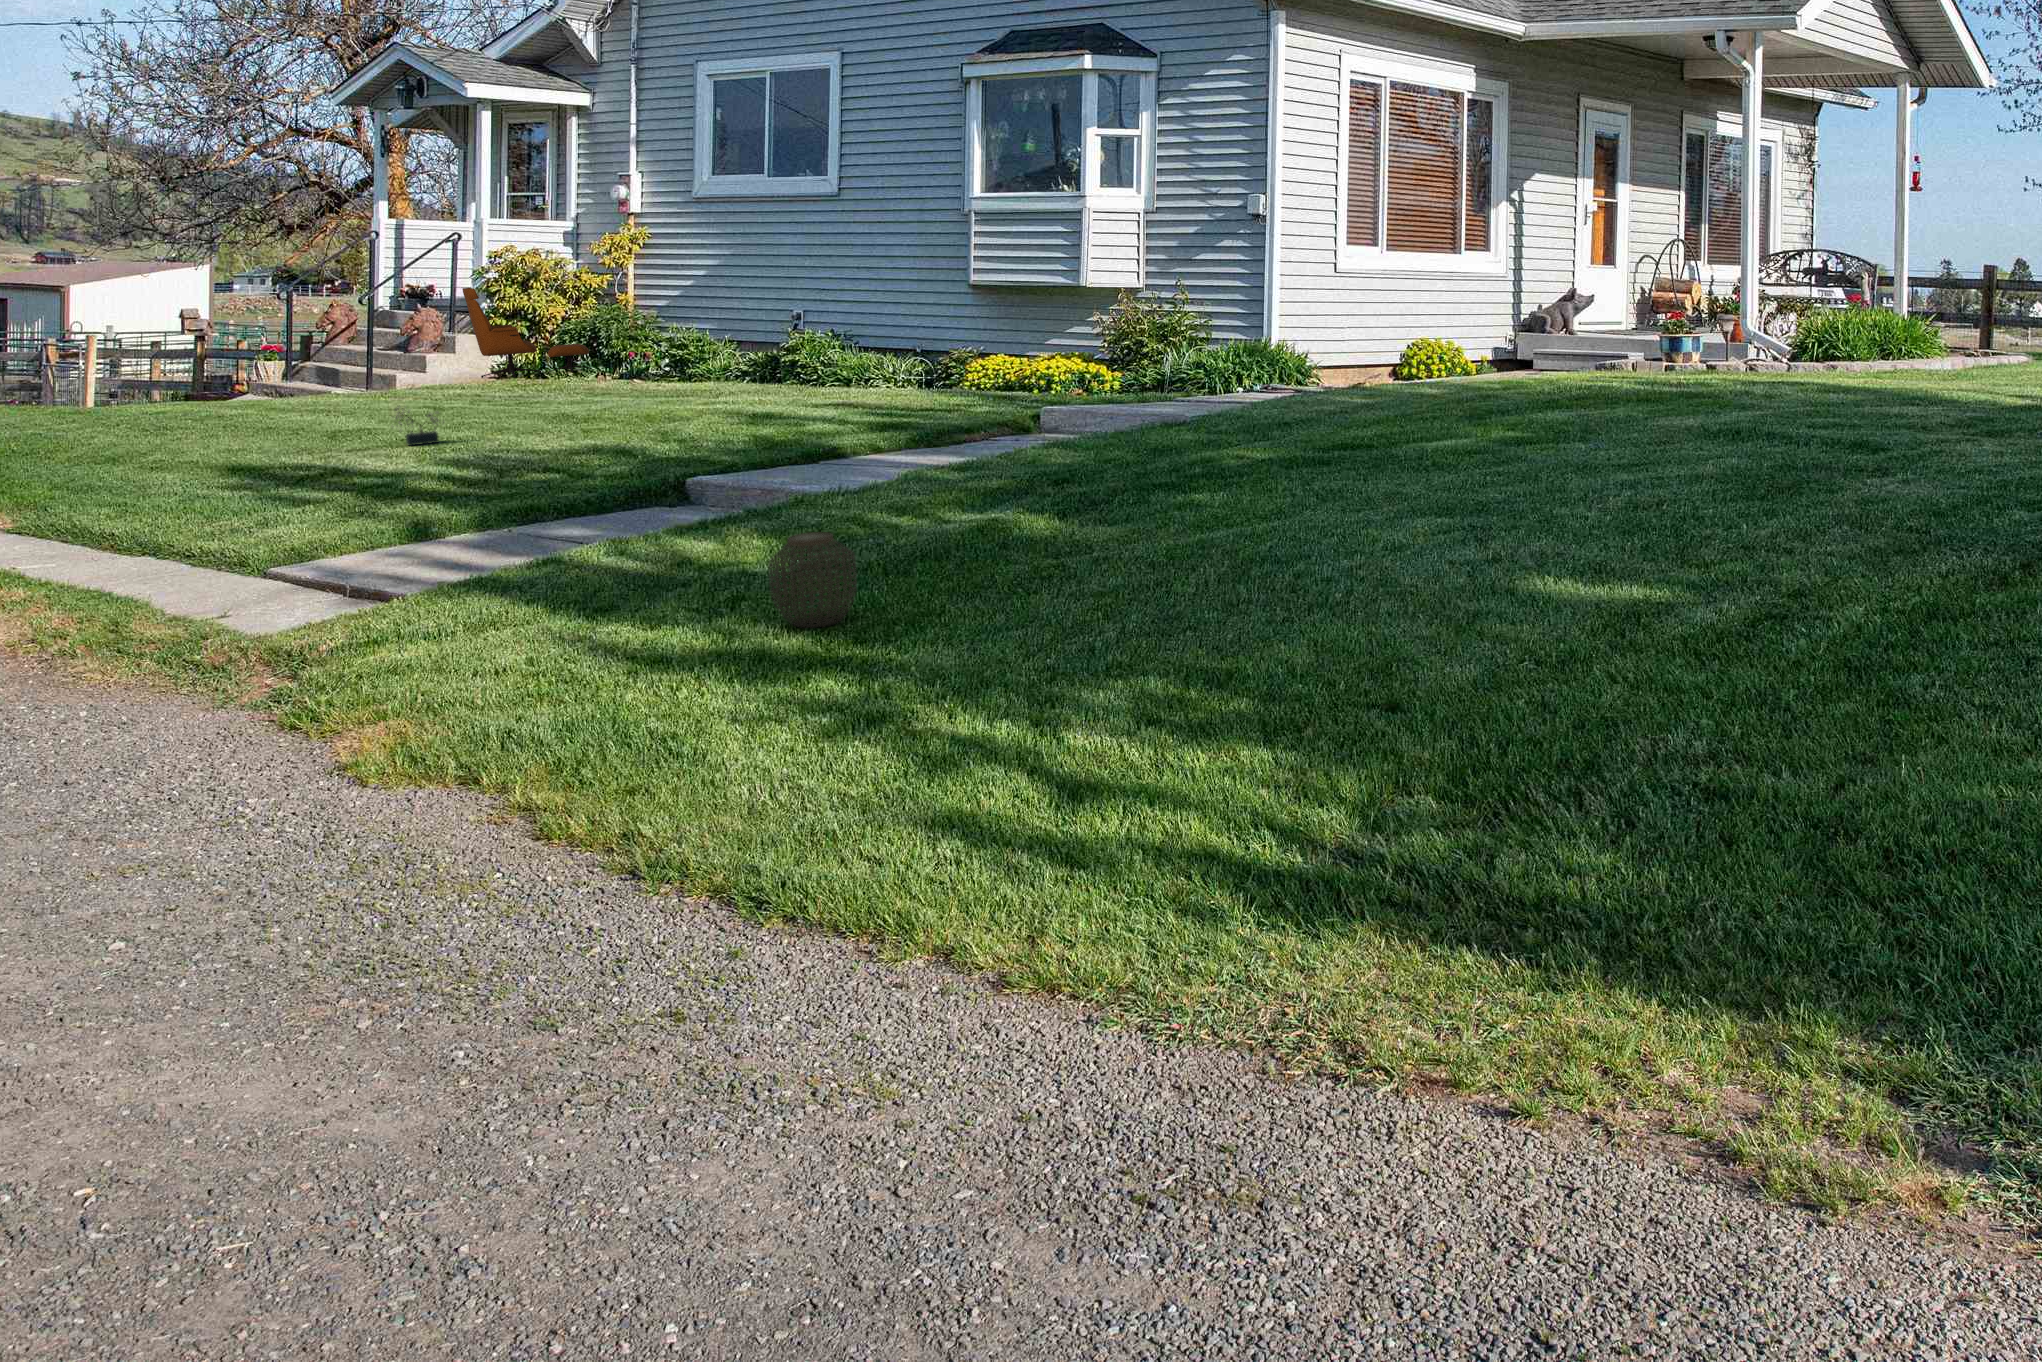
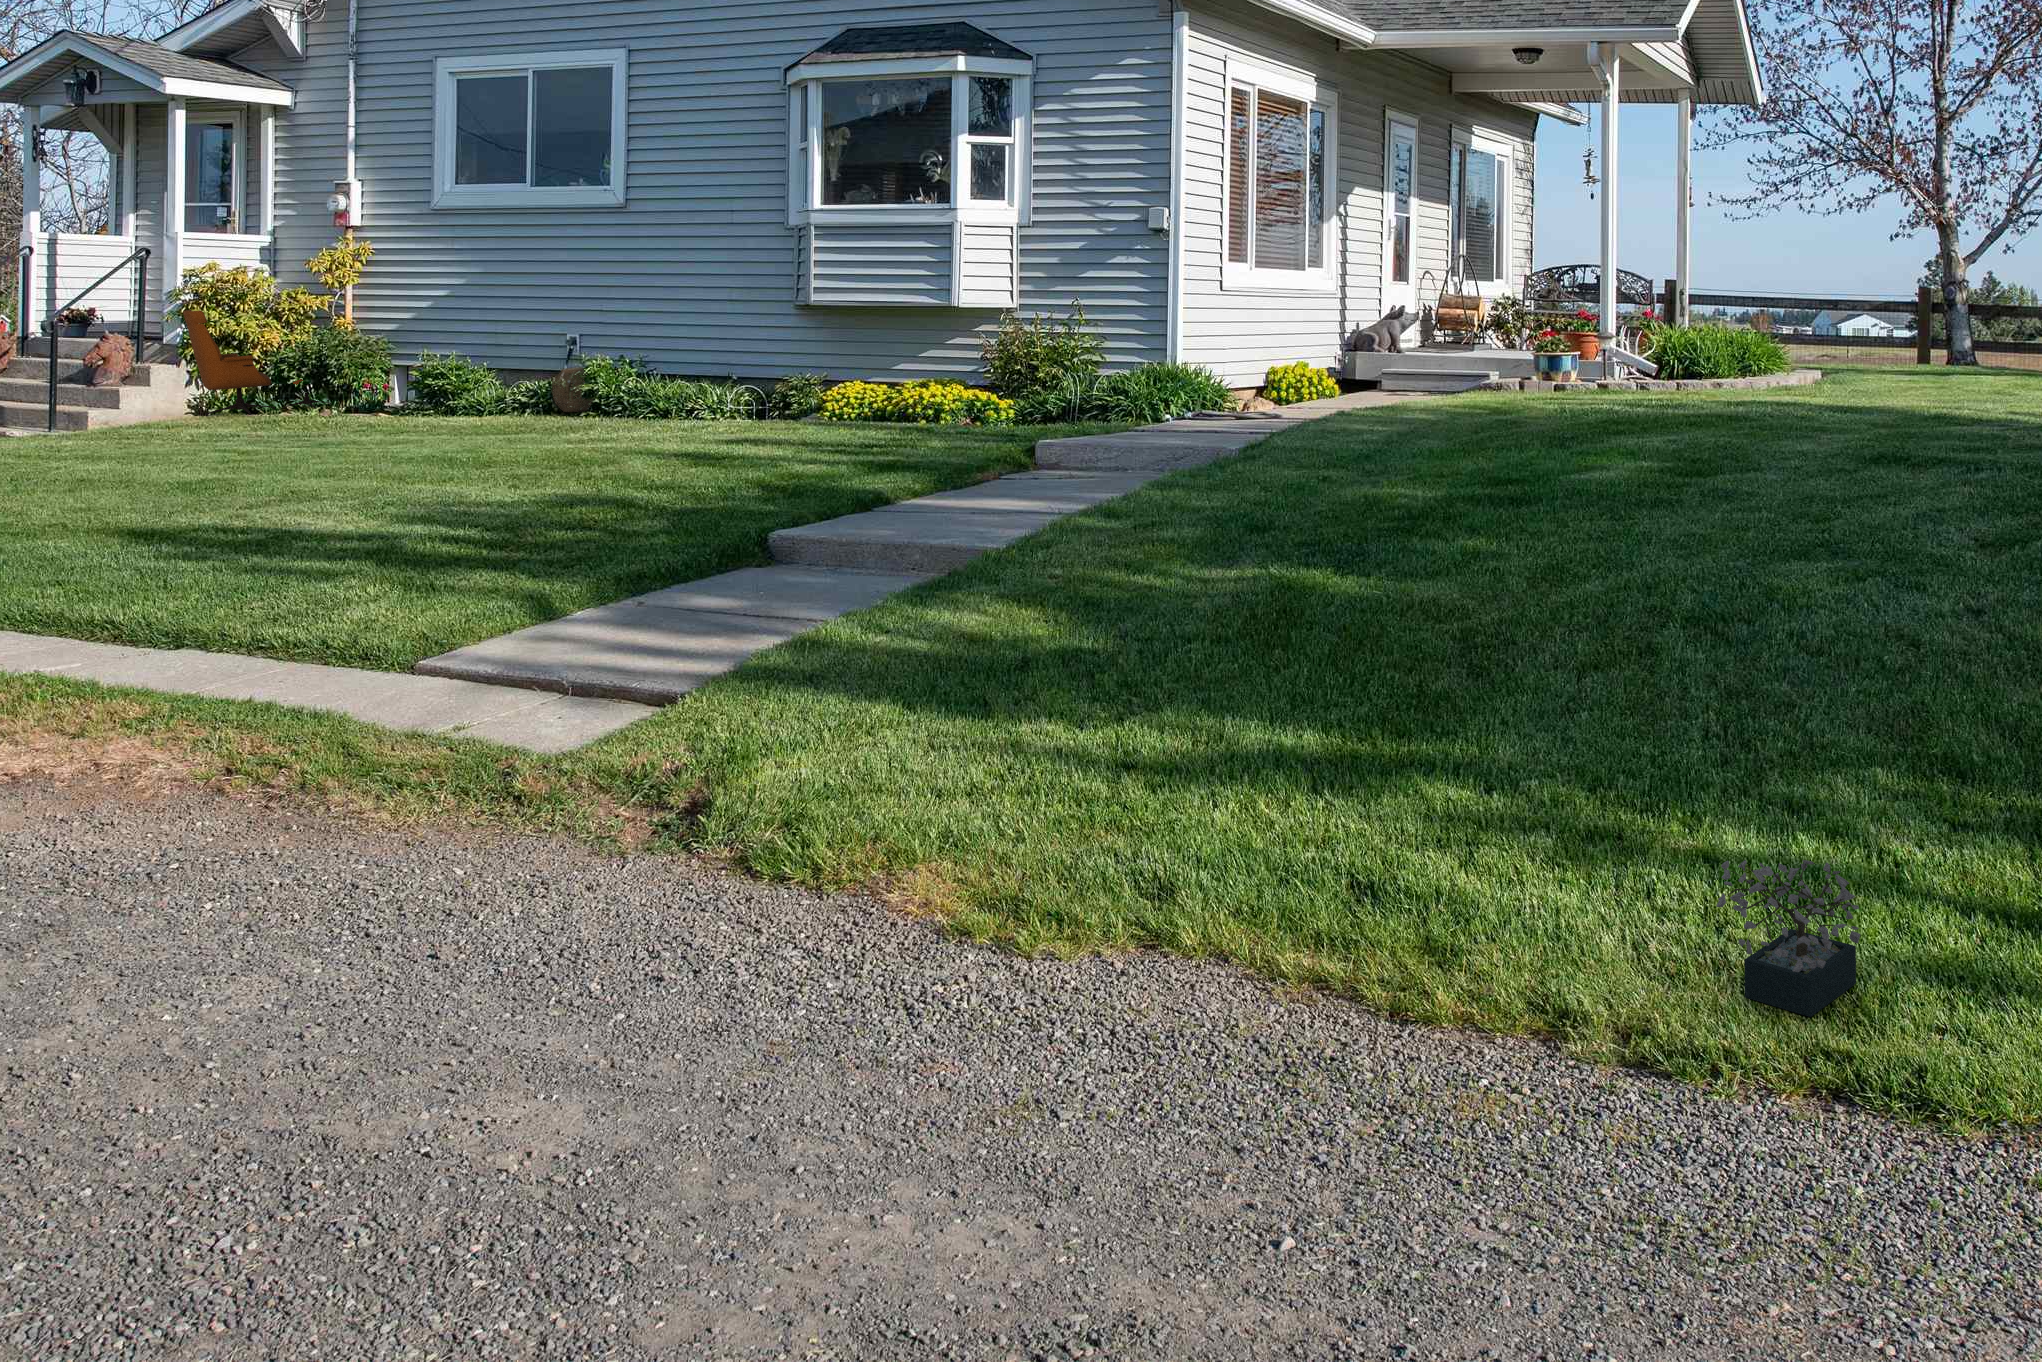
decorative plant: present [396,408,439,446] -> present [1716,860,1860,1017]
woven basket: present [769,532,857,628] -> present [552,367,593,412]

